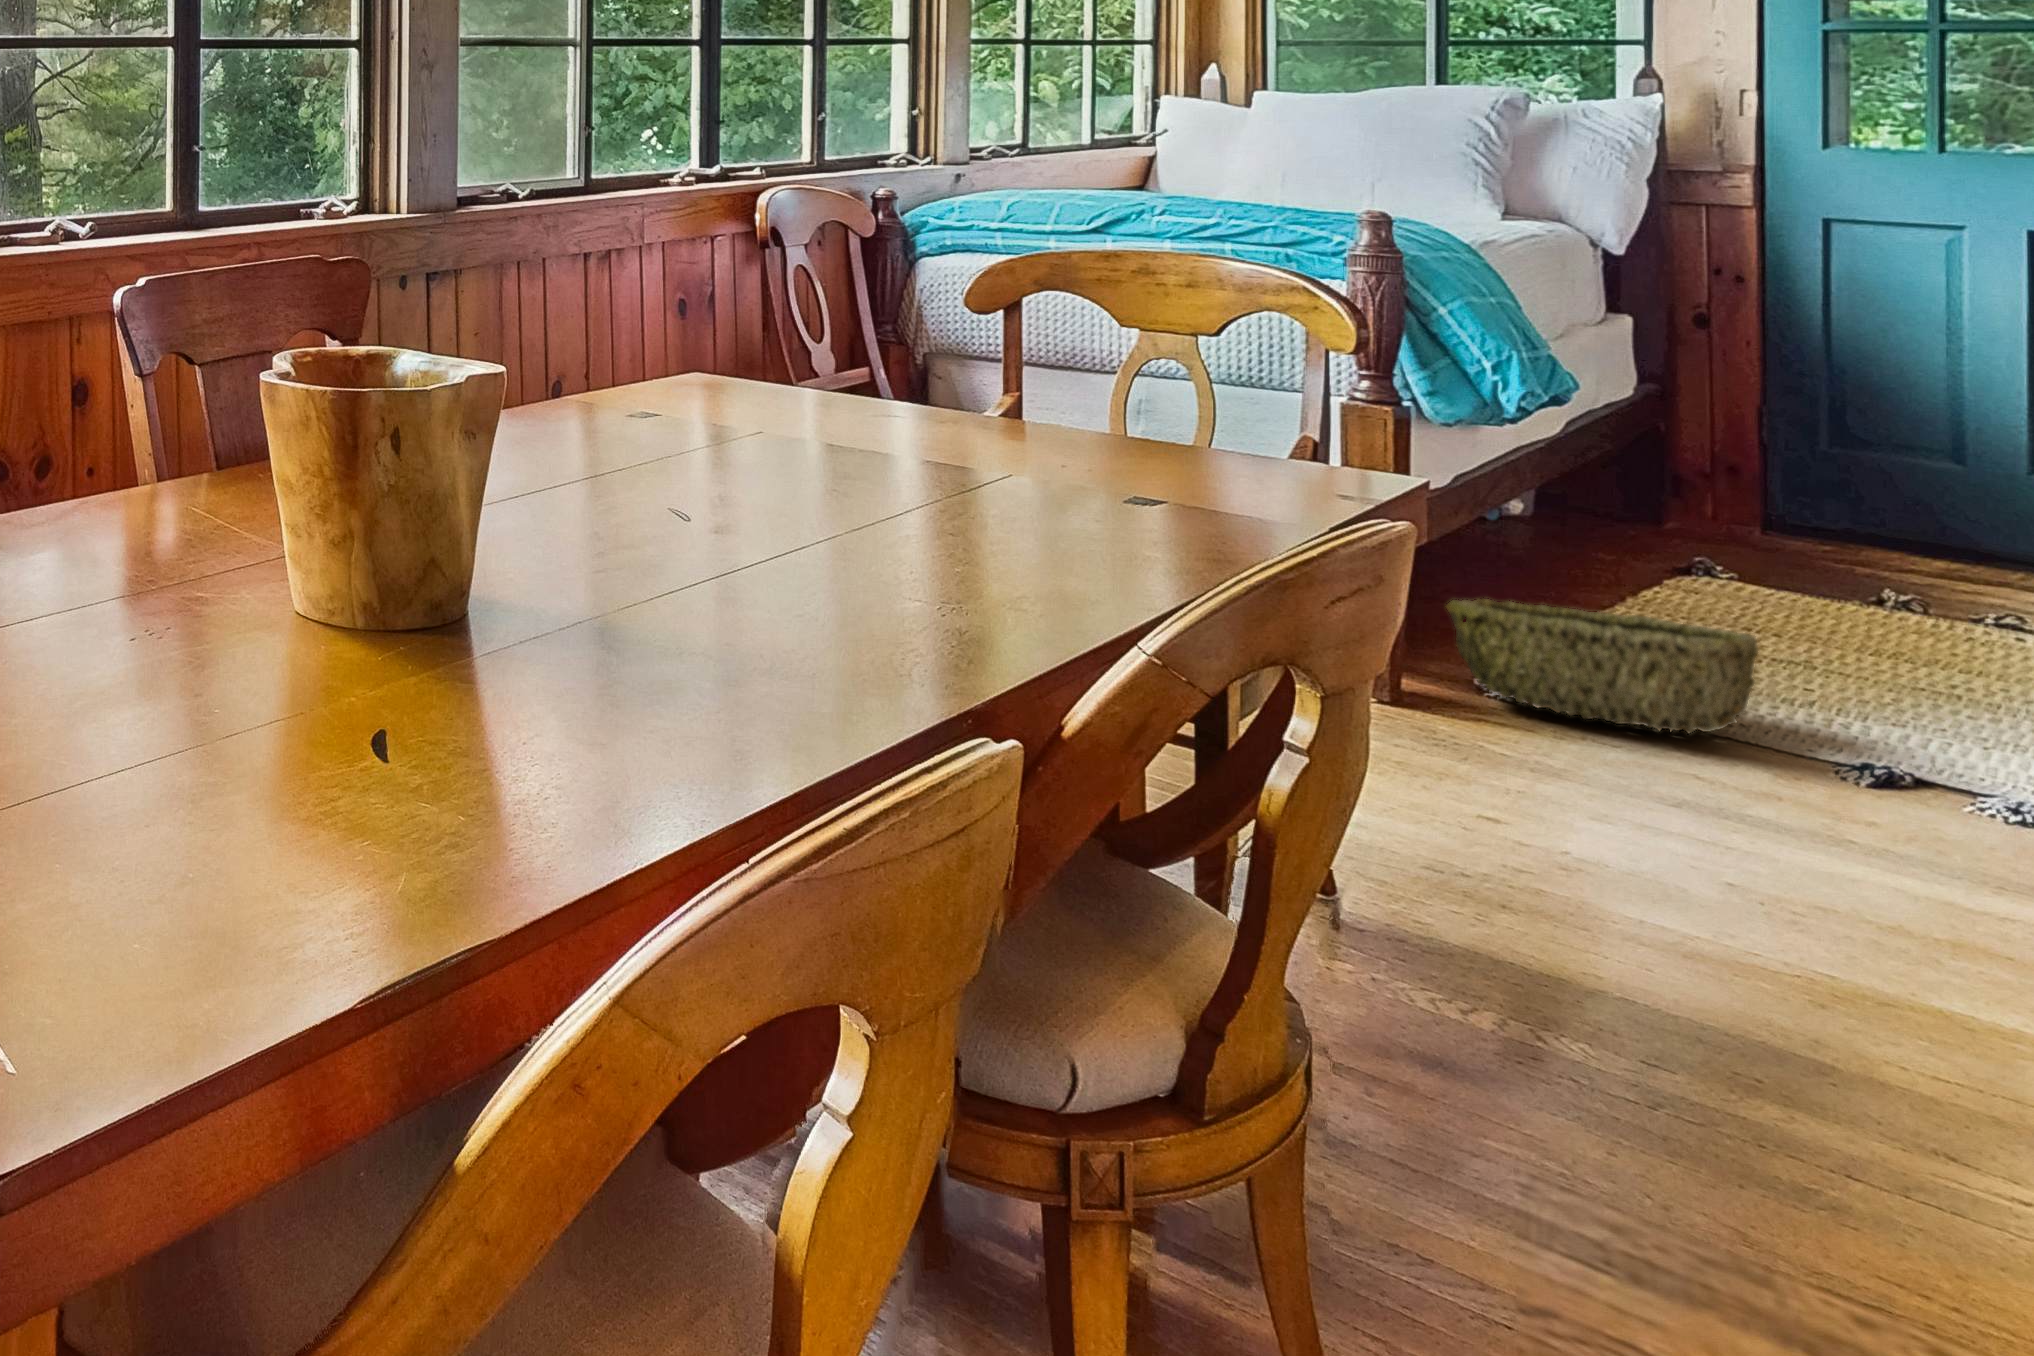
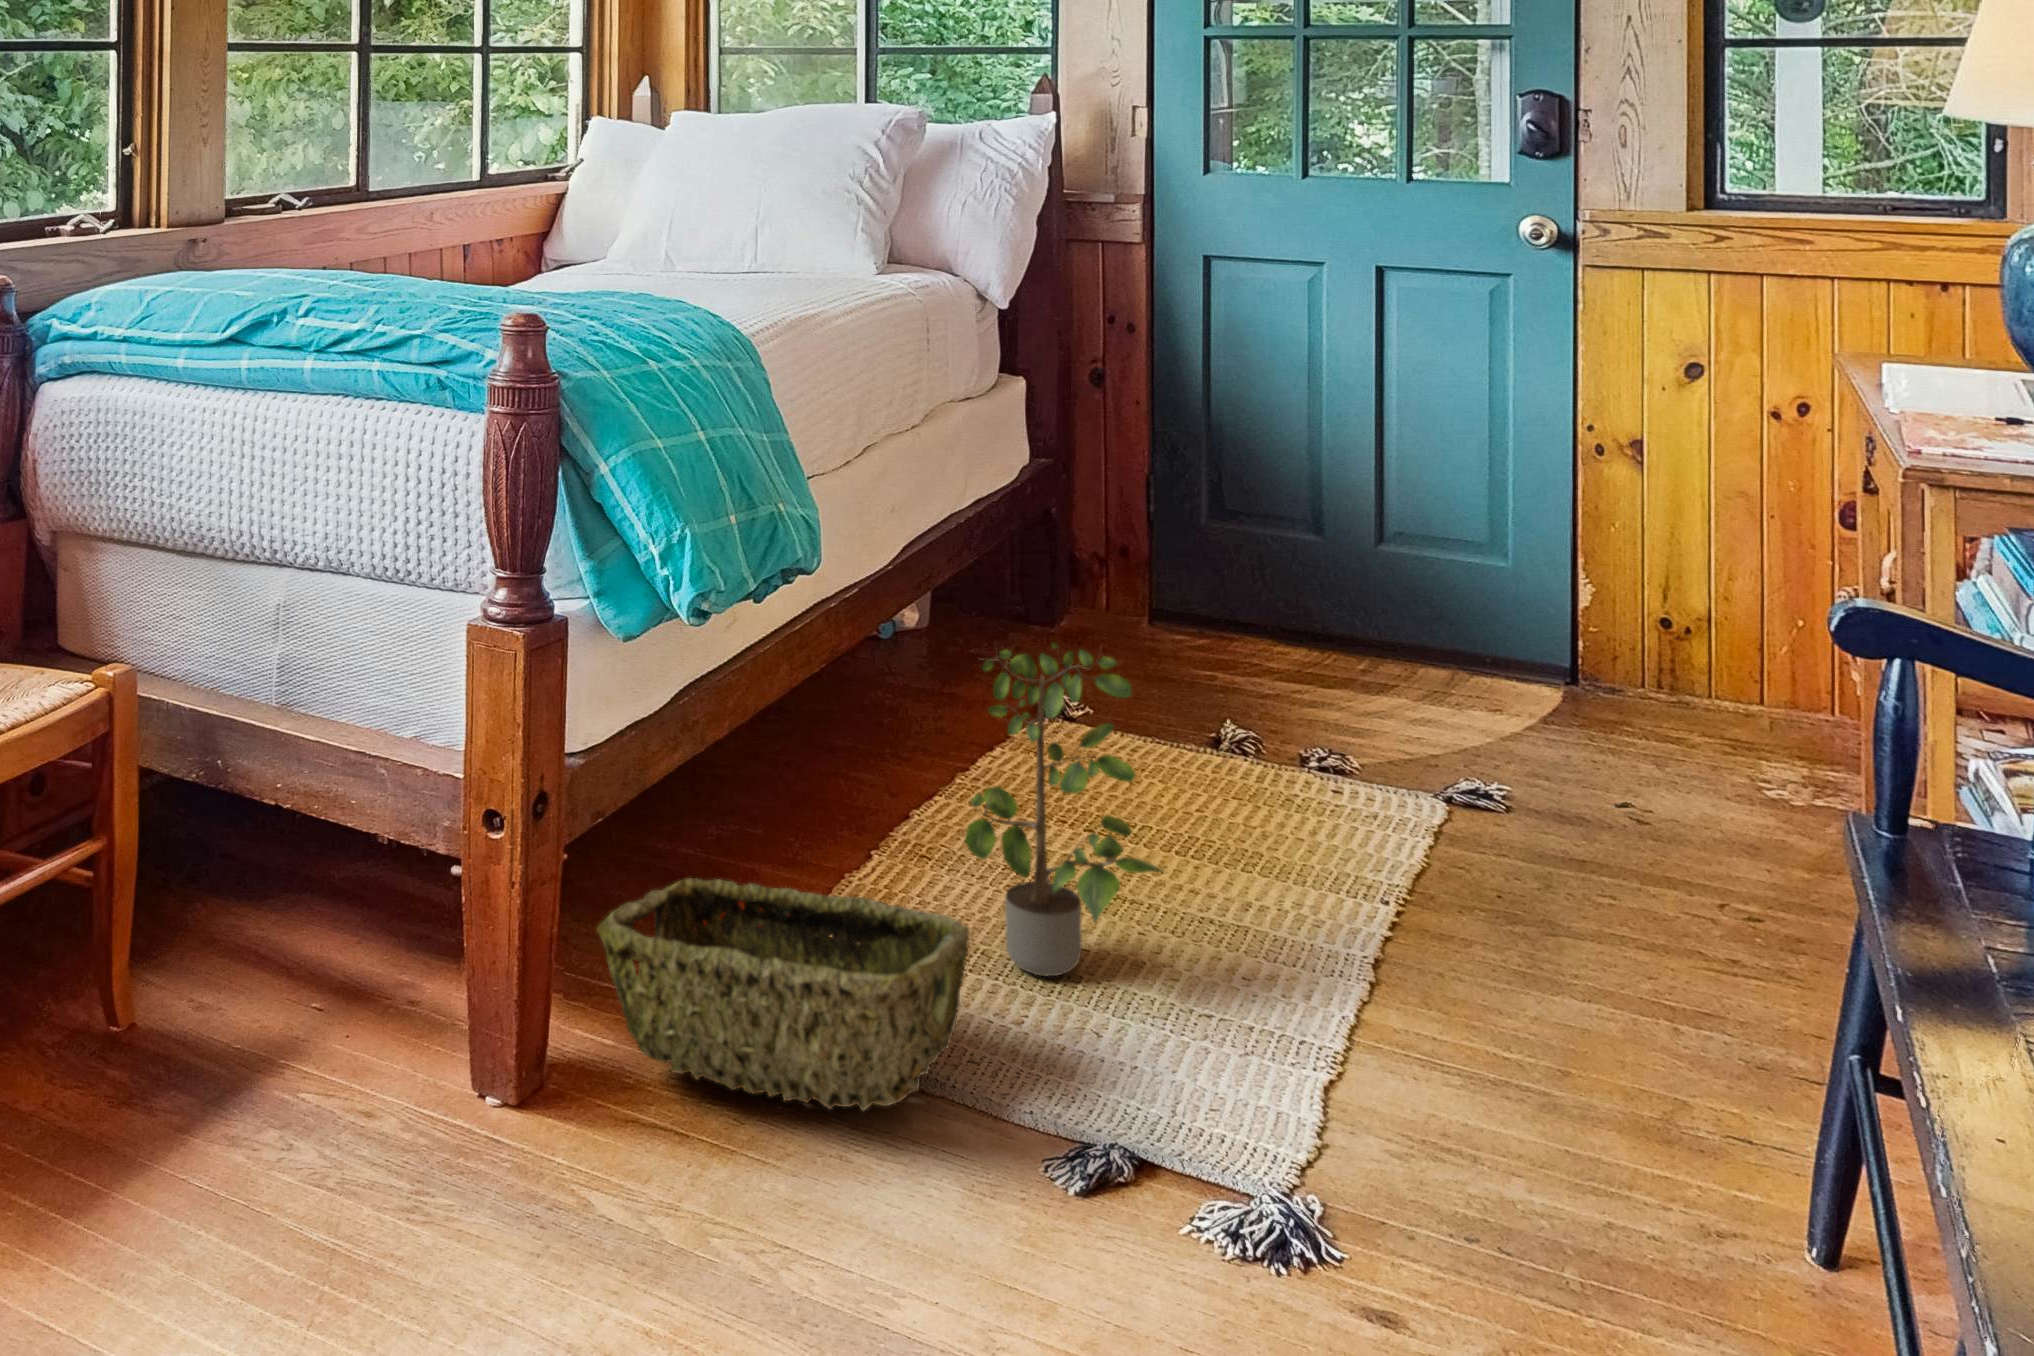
potted plant: none [1716,462,1917,702] -> present [965,643,1163,976]

